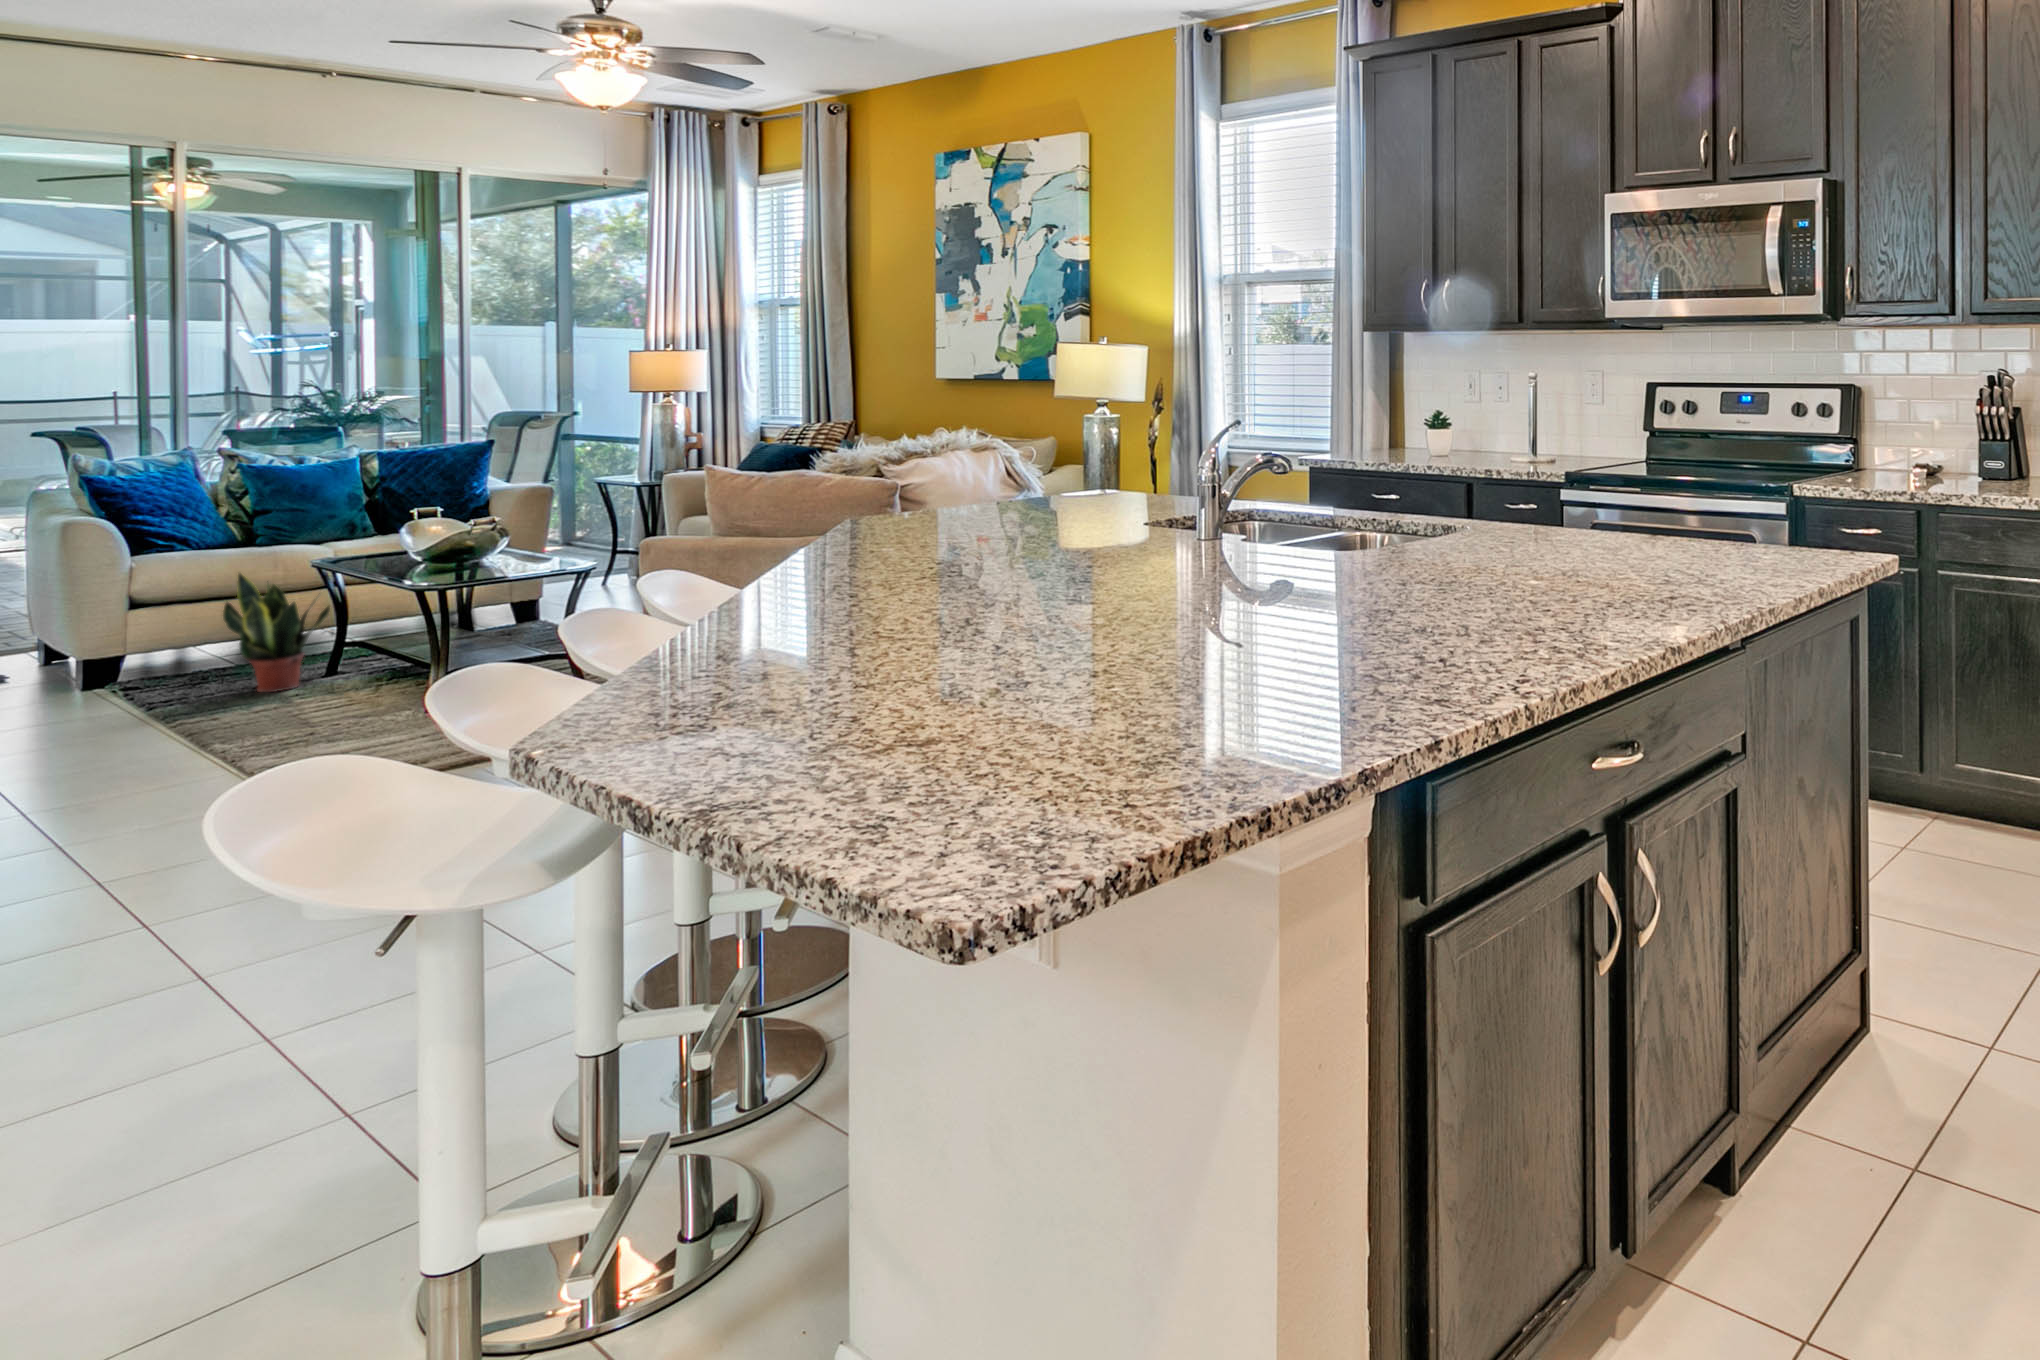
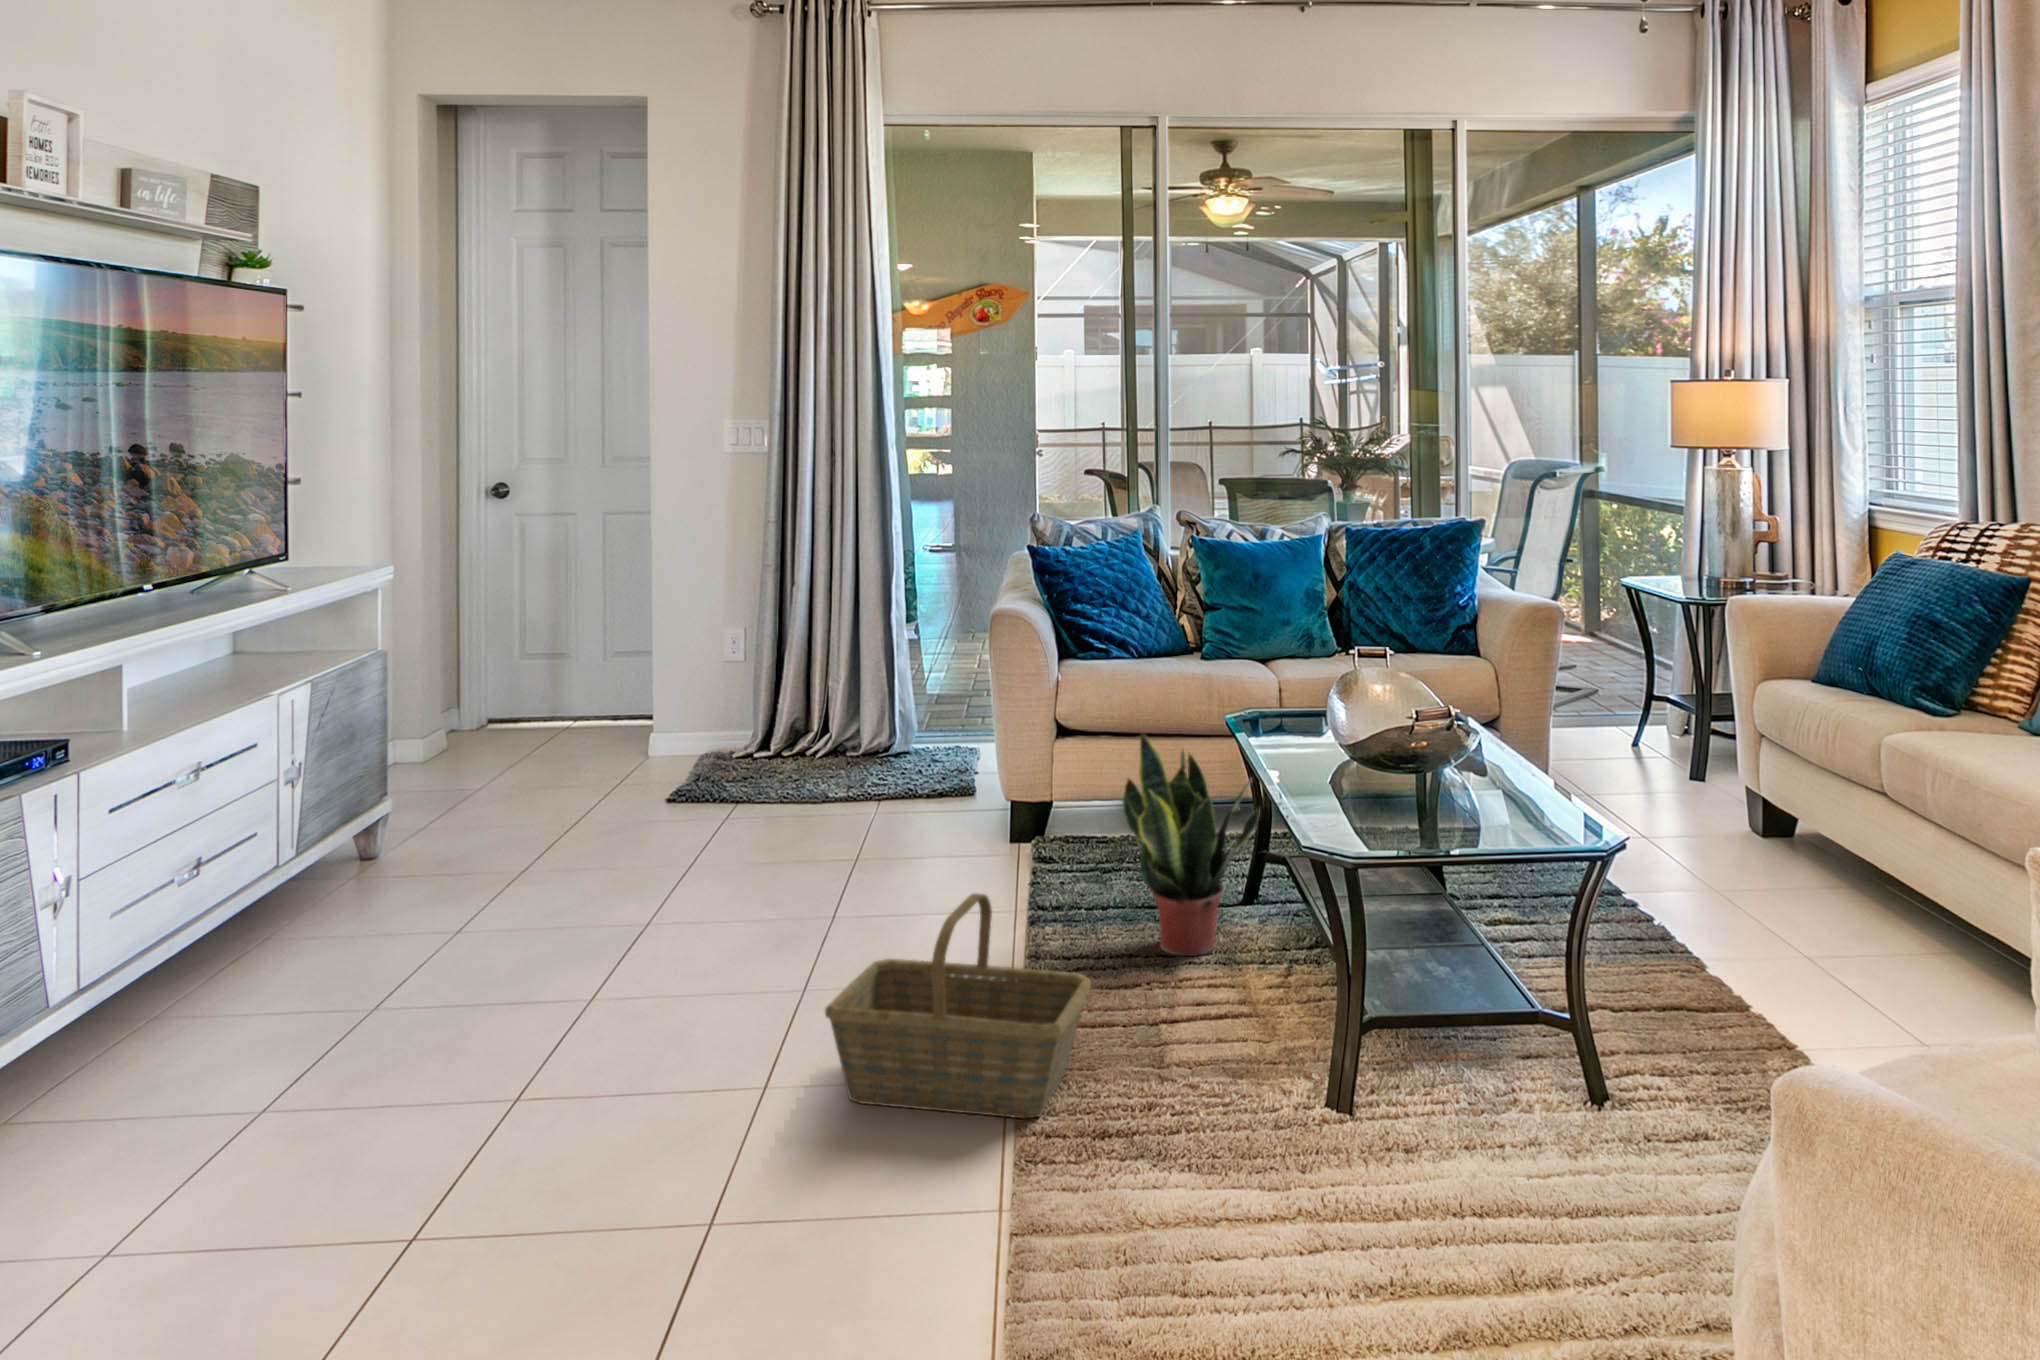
basket: none [47,649,234,761] -> present [825,893,1091,1118]

